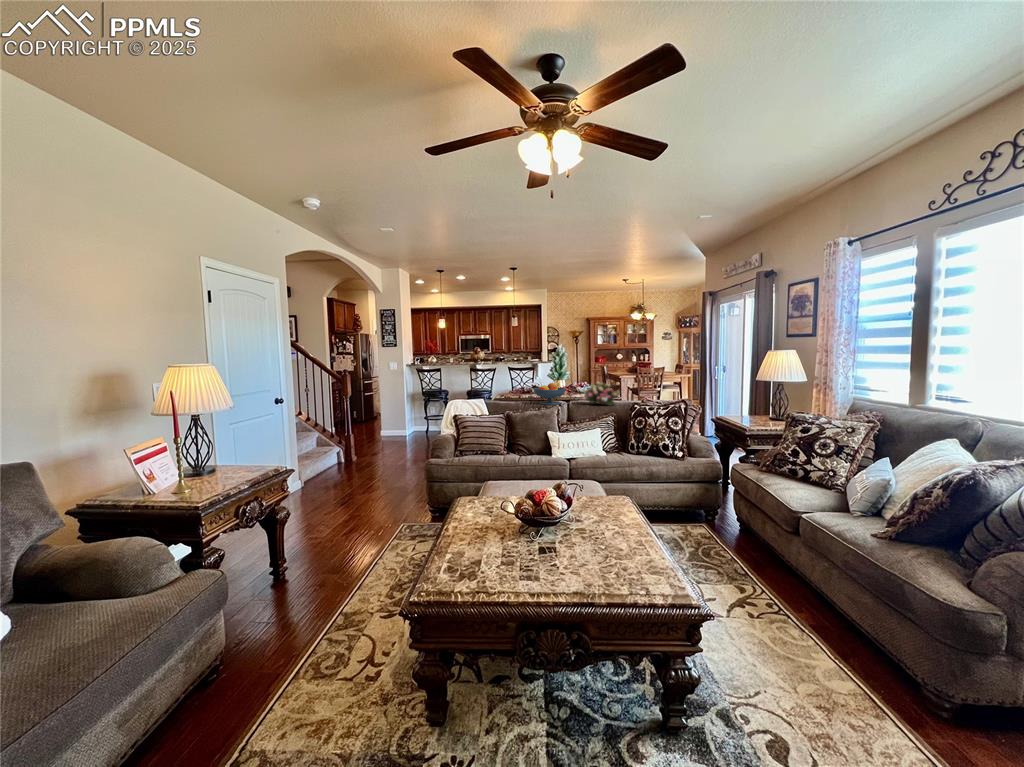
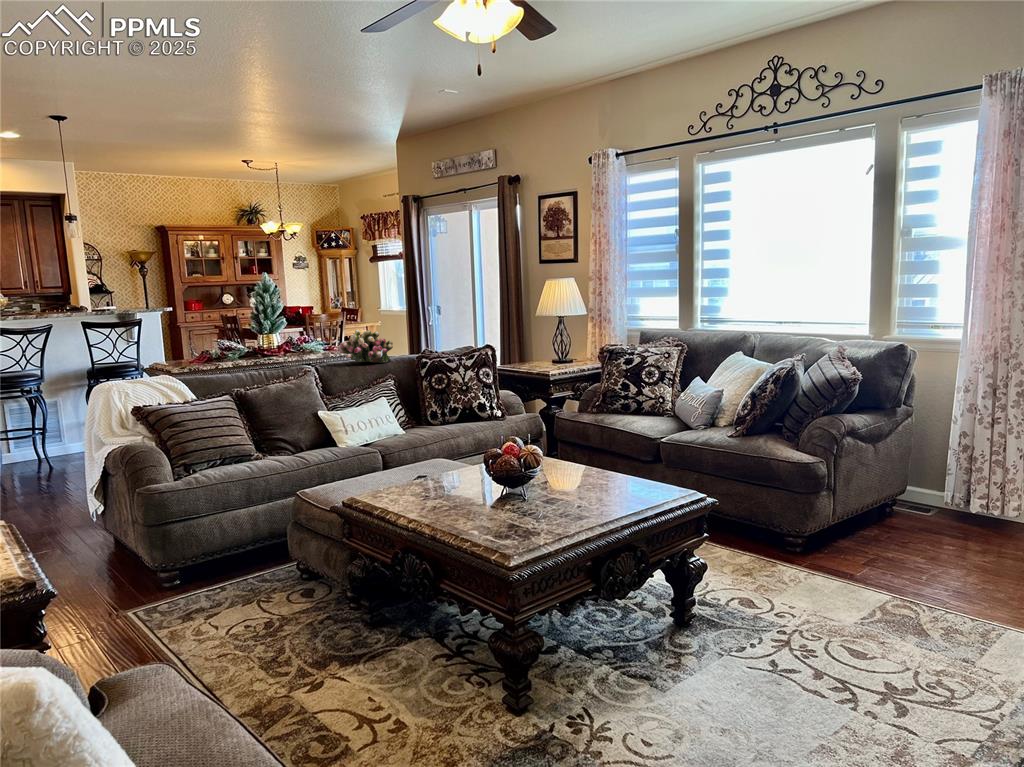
fruit bowl: present [534,383,566,405] -> none [260,337,315,373]

